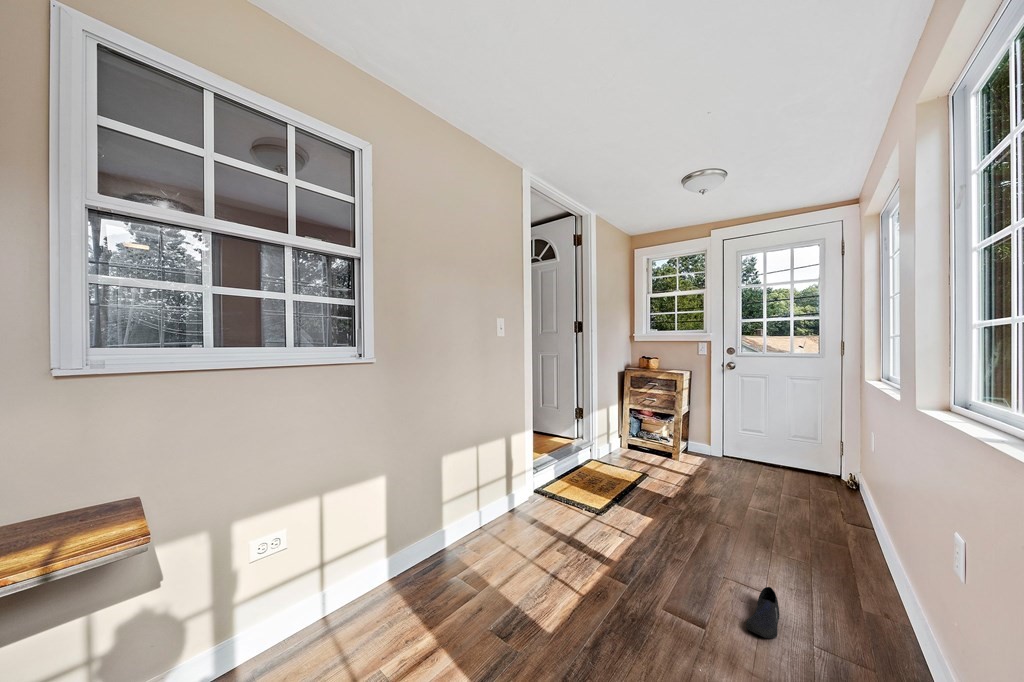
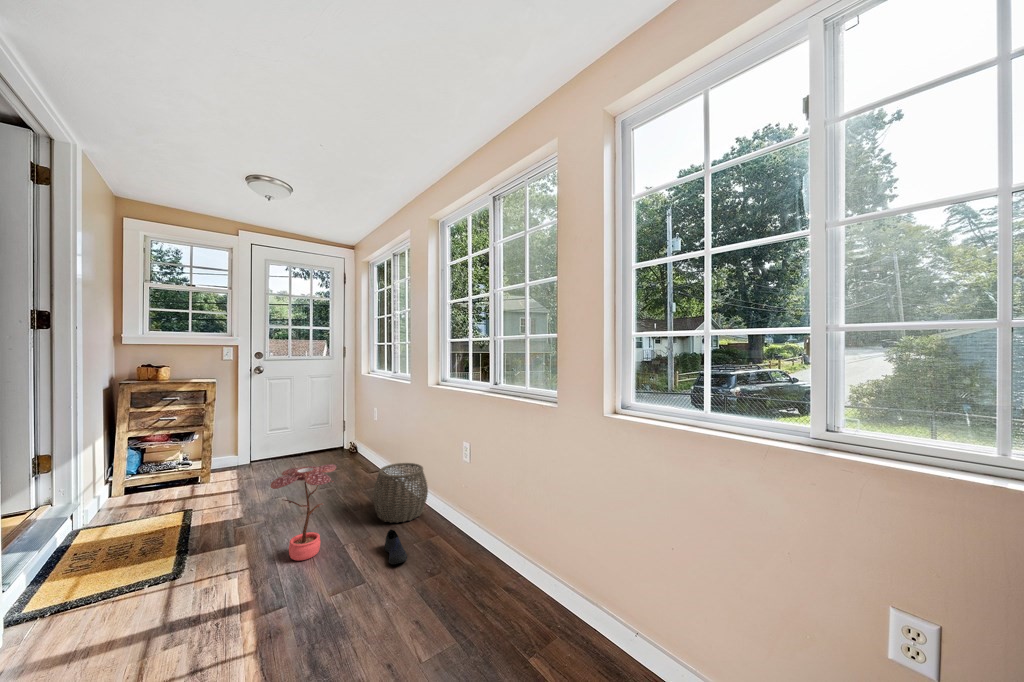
potted plant: none [648,464,721,561] -> present [270,464,336,560]
woven basket: none [782,508,881,606] -> present [373,463,428,523]

